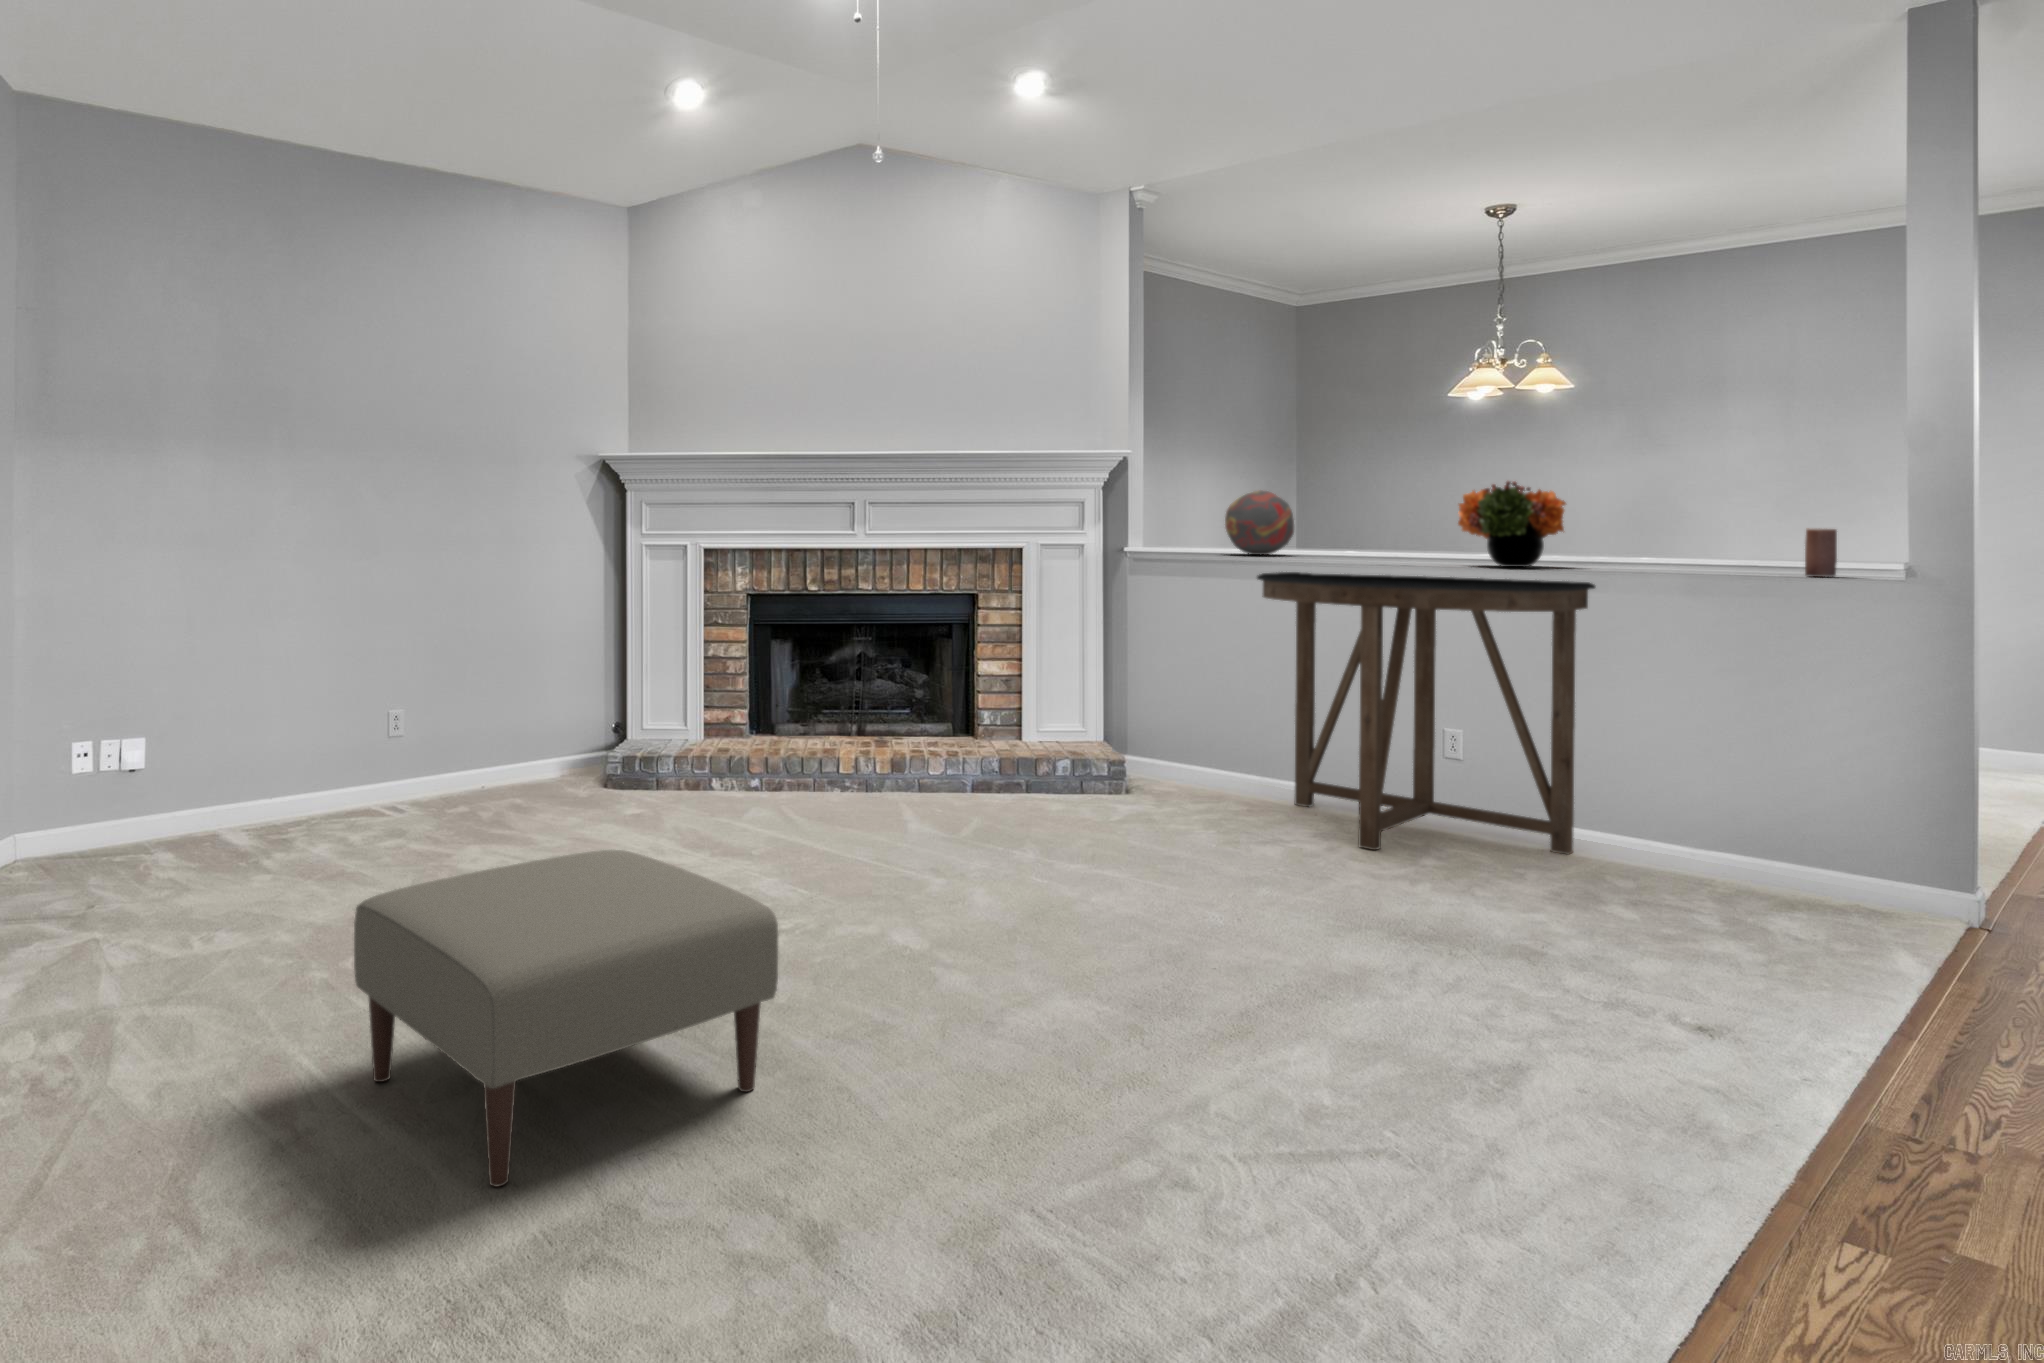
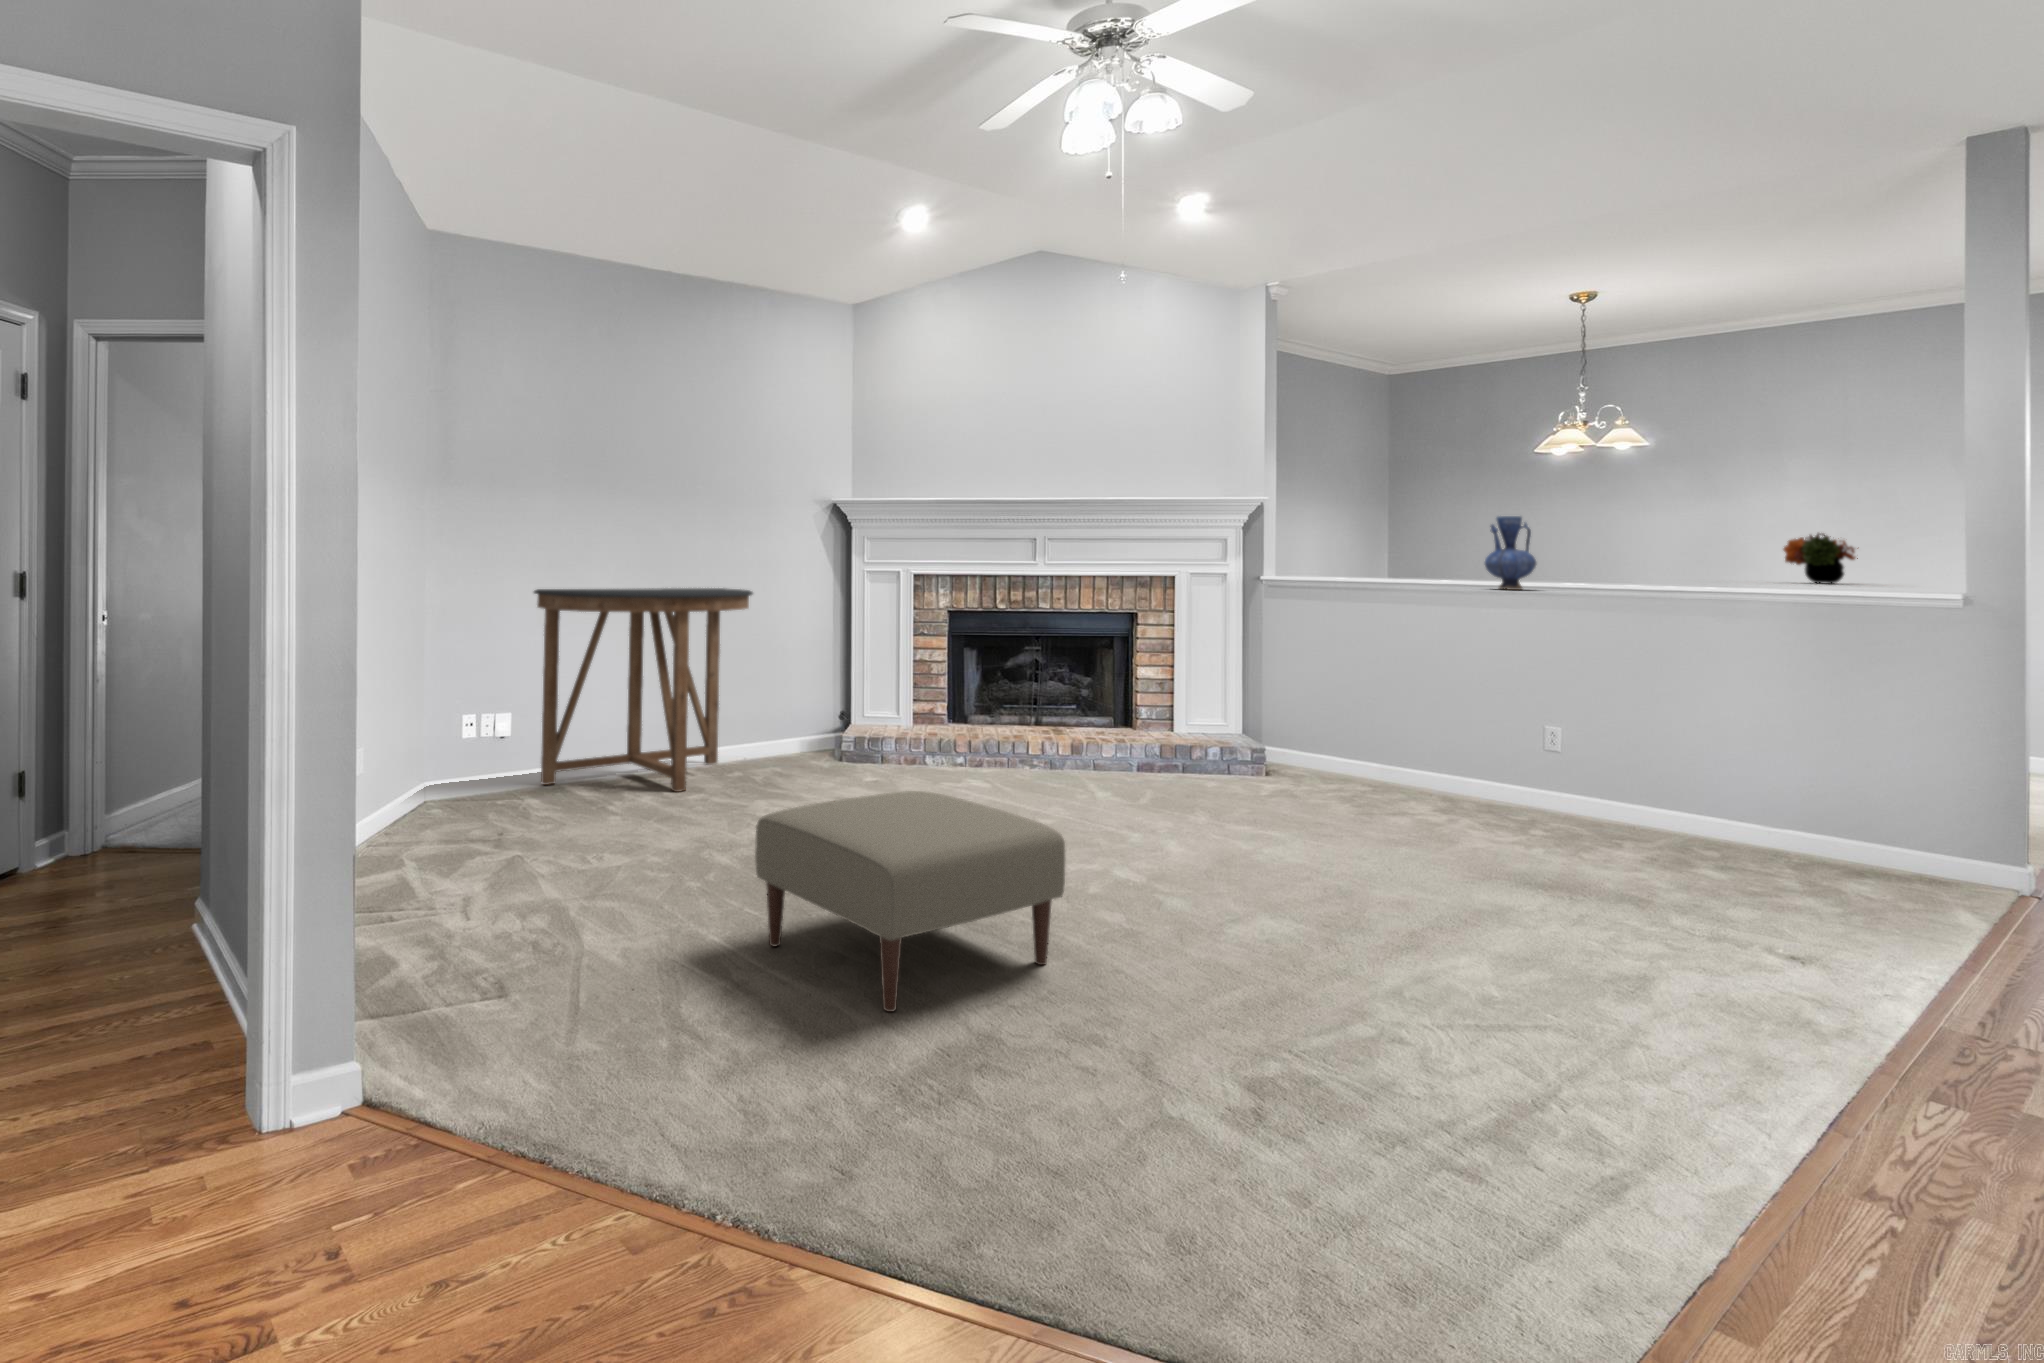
vase: none [1377,472,1436,562] -> present [1485,516,1536,590]
flower arrangement: present [1458,481,1566,567] -> present [1783,533,1858,584]
decorative orb: present [1225,490,1294,555] -> none [1347,530,1408,584]
candle: present [1805,528,1837,577] -> none [1875,564,1904,604]
console table: present [1257,572,1595,855] -> present [534,588,753,792]

